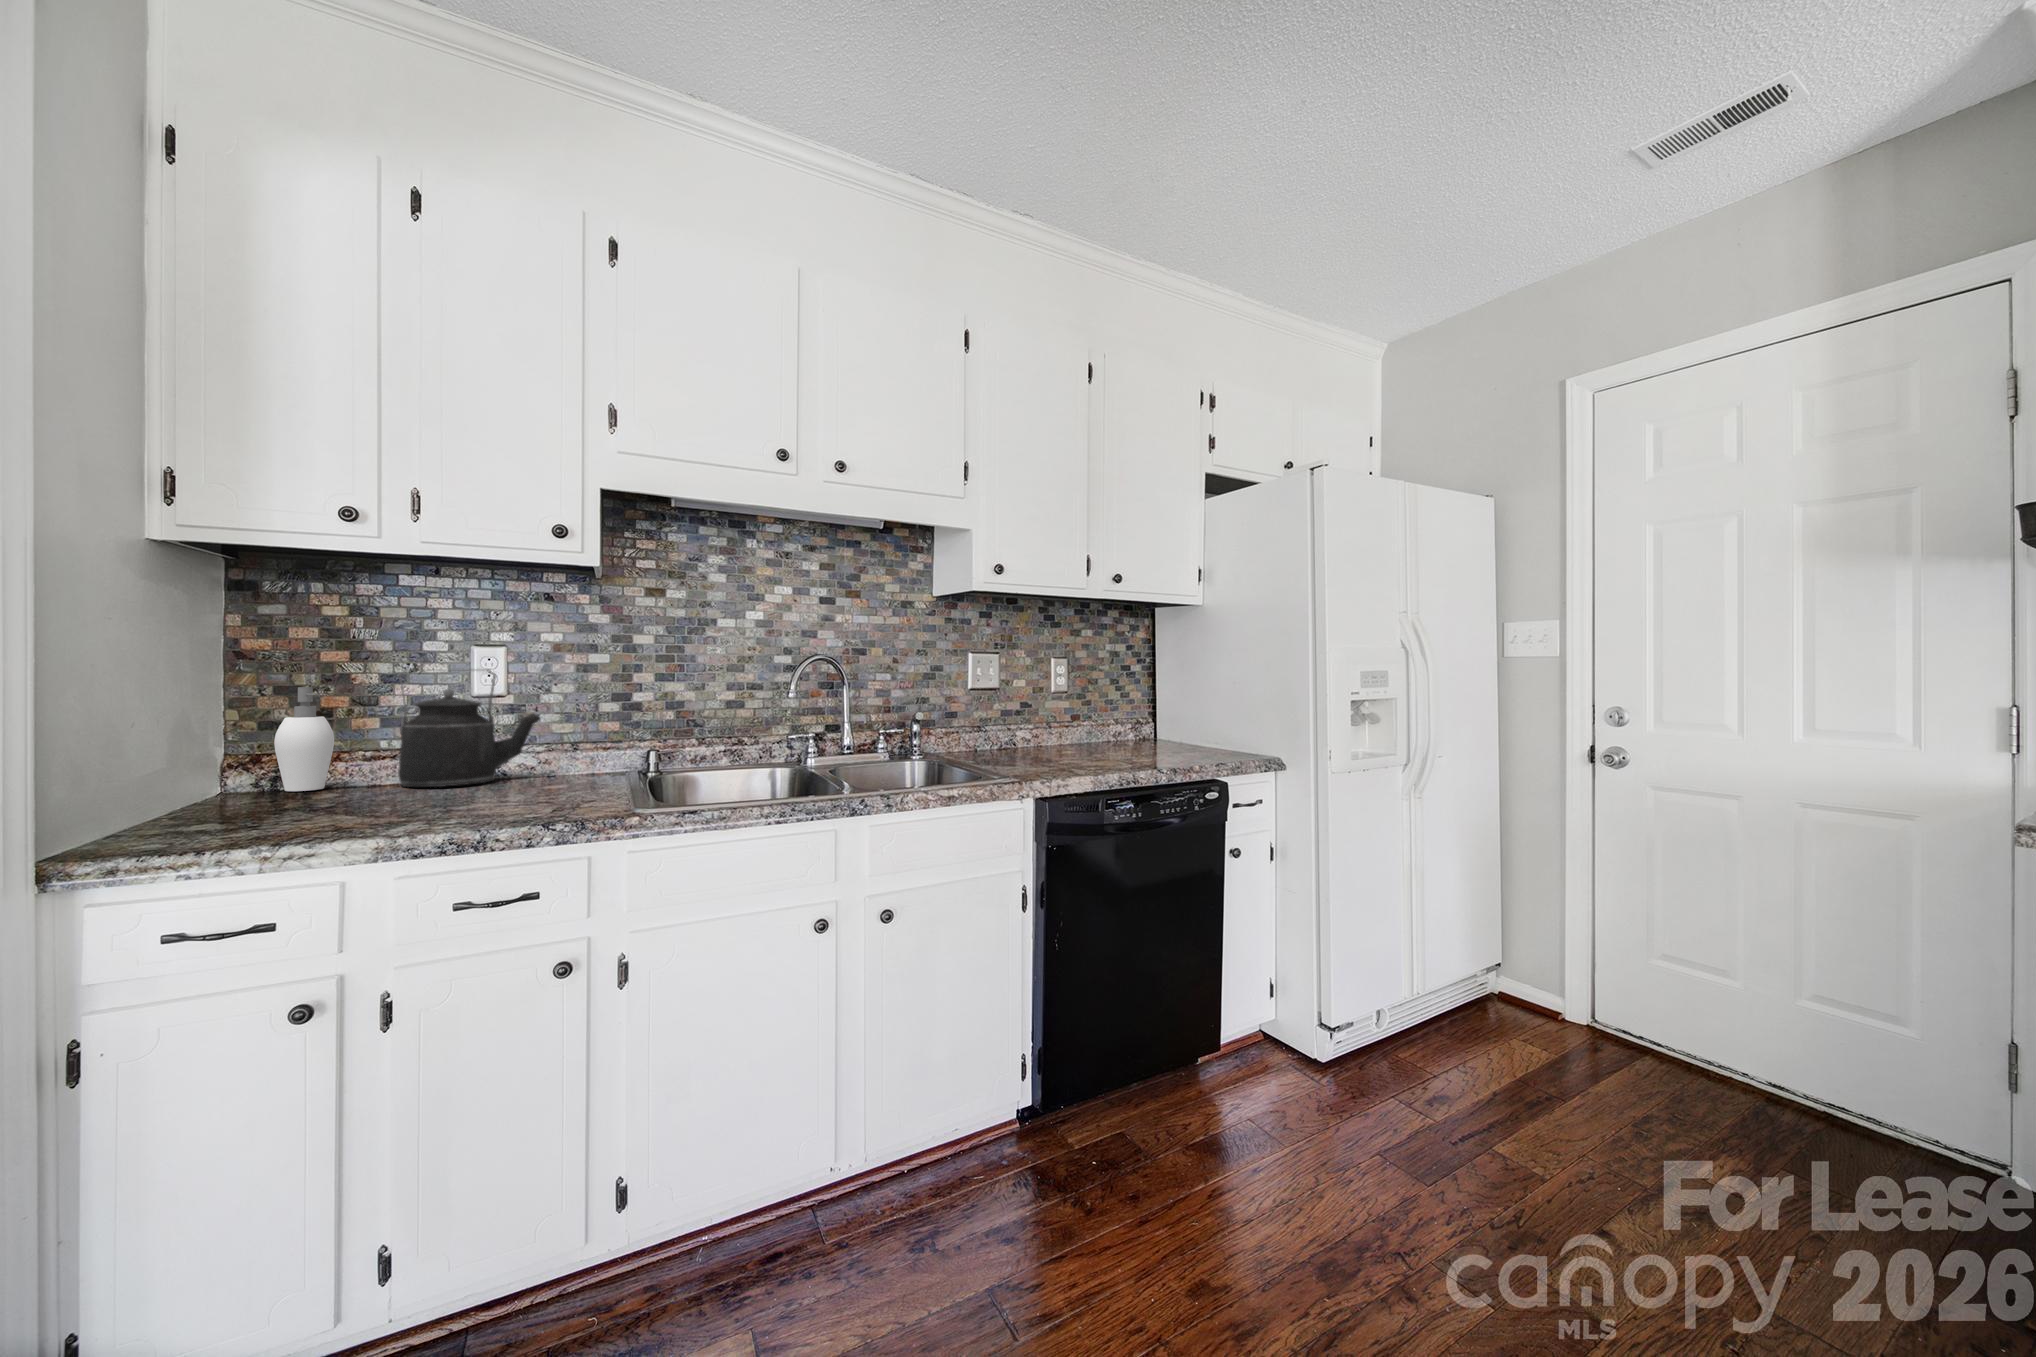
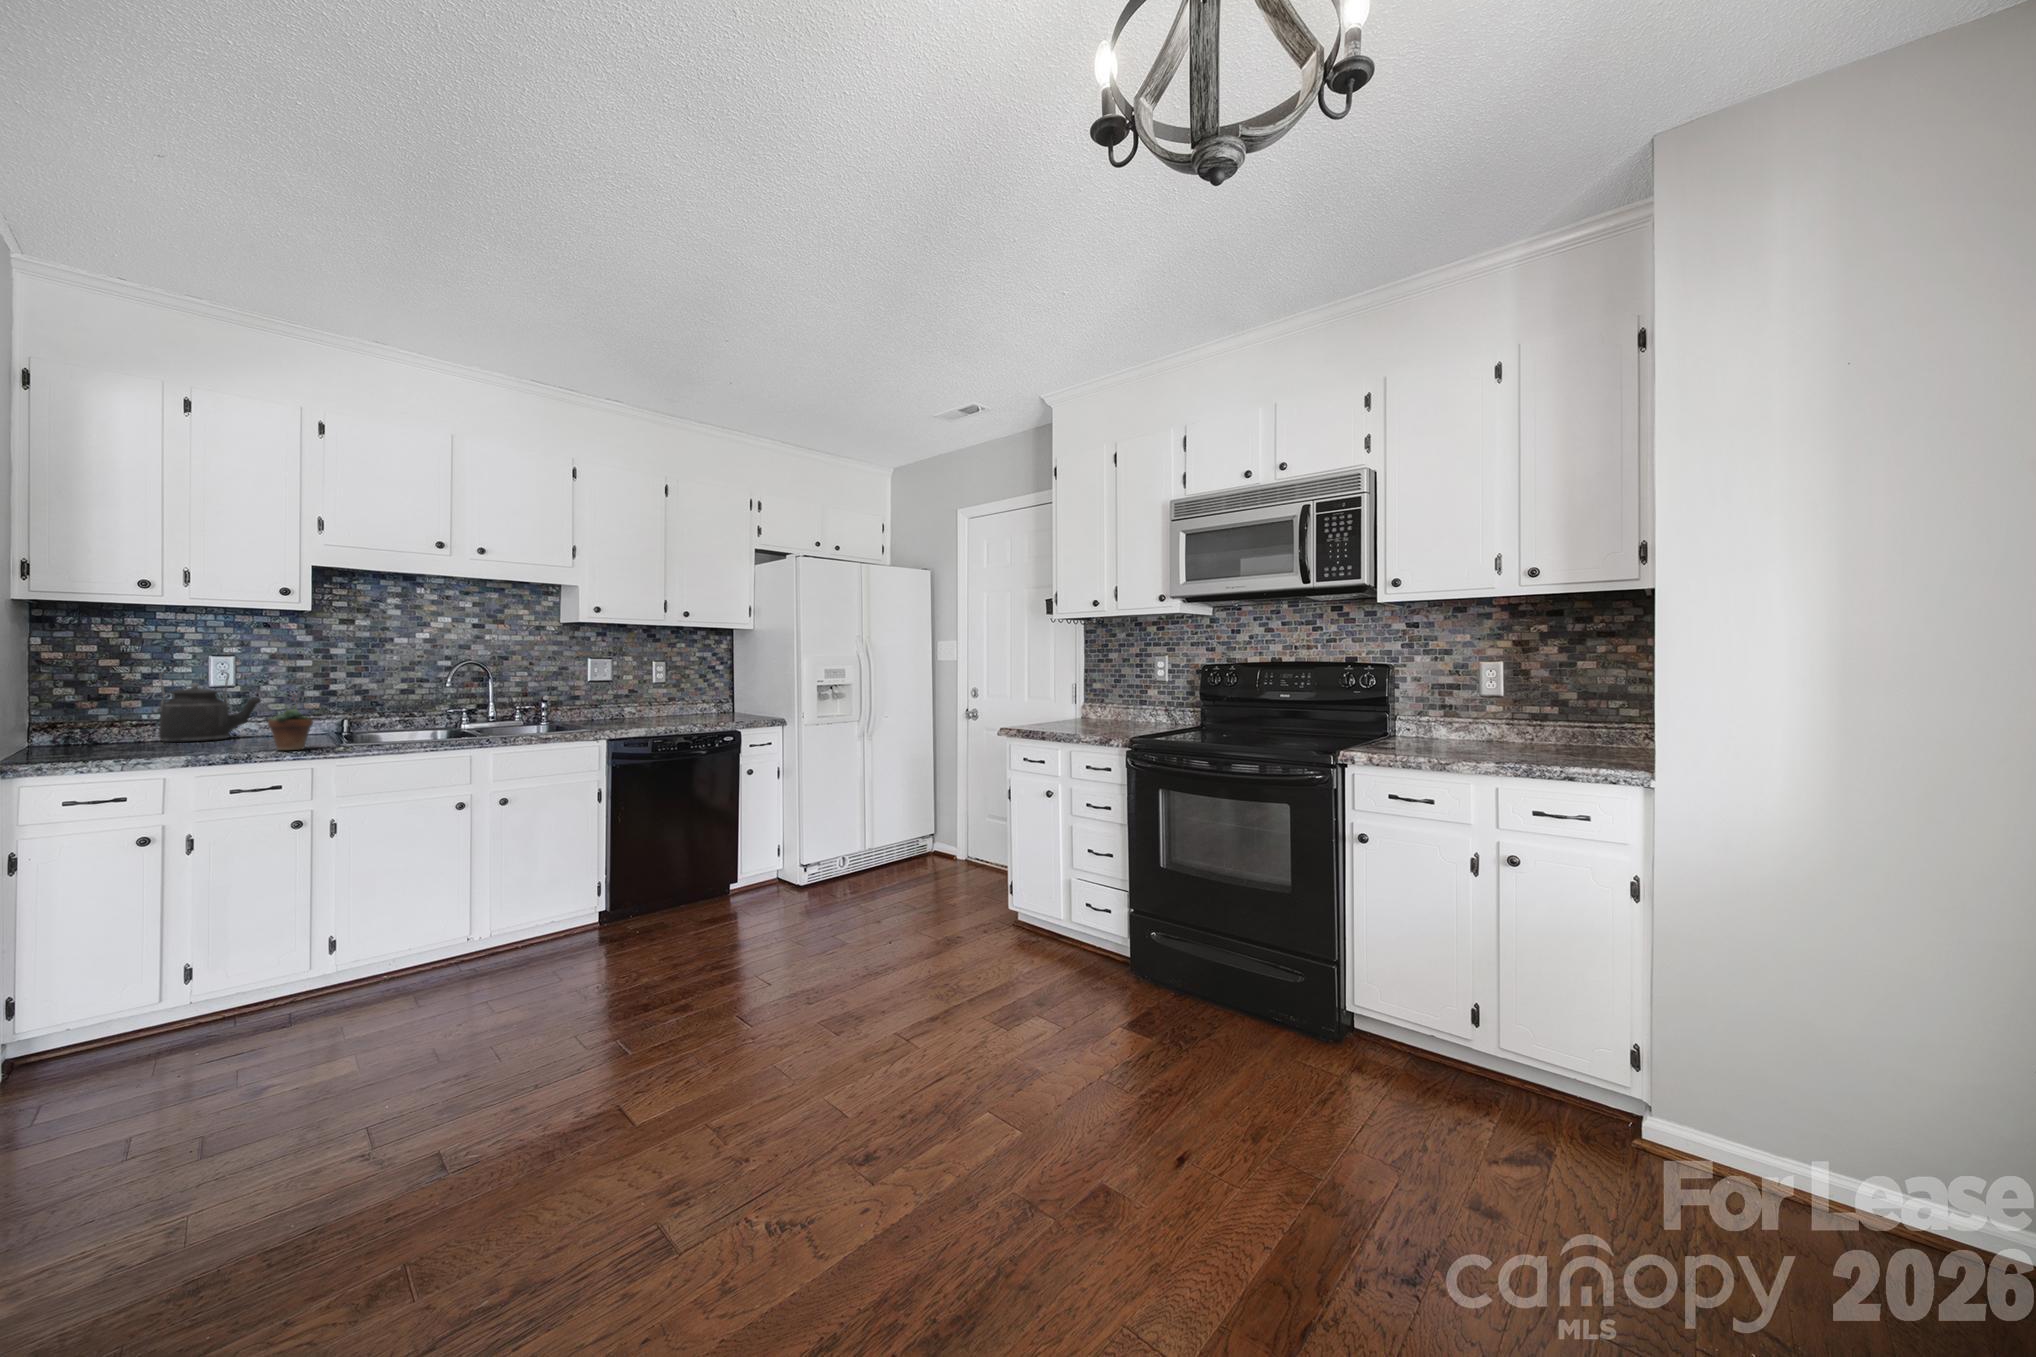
soap dispenser: present [274,687,334,791] -> none [71,682,112,744]
succulent plant: none [540,710,609,812] -> present [268,695,313,750]

